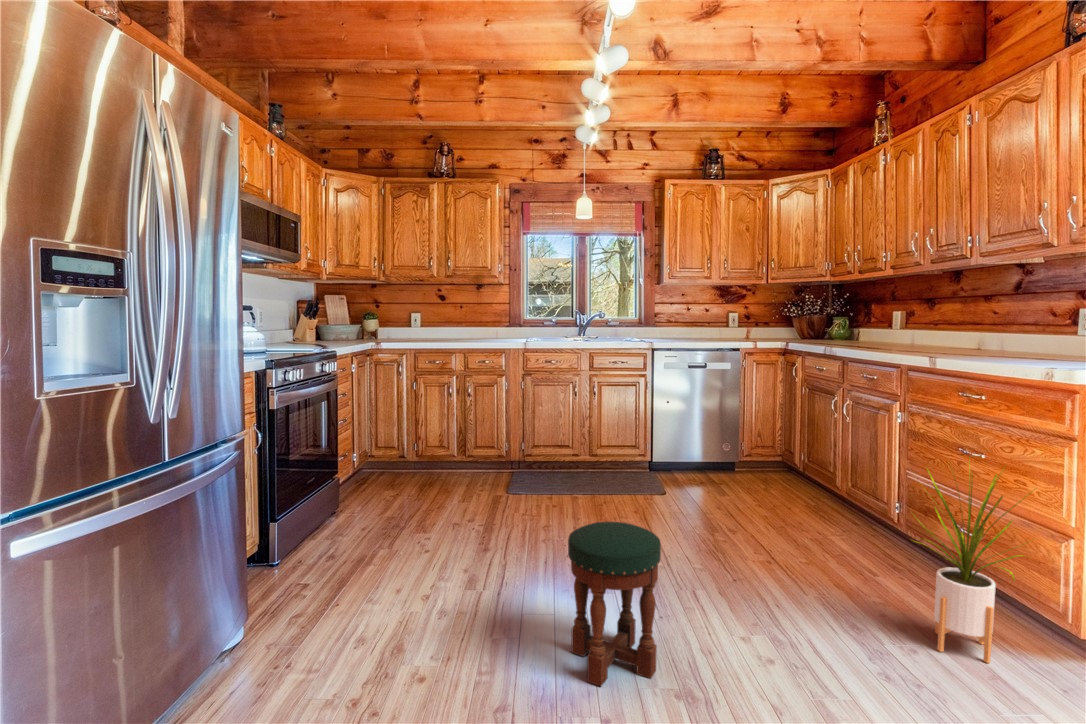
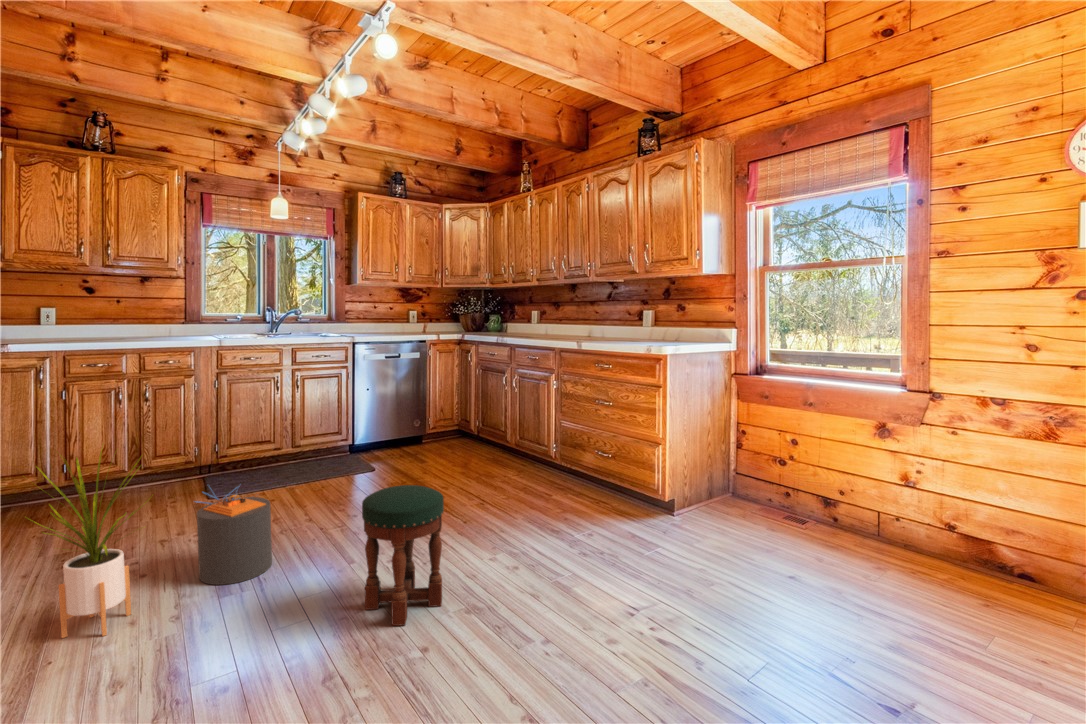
house plant: present [921,469,1030,663] -> present [31,451,142,638]
trash can: none [452,481,519,584] -> present [196,486,272,585]

